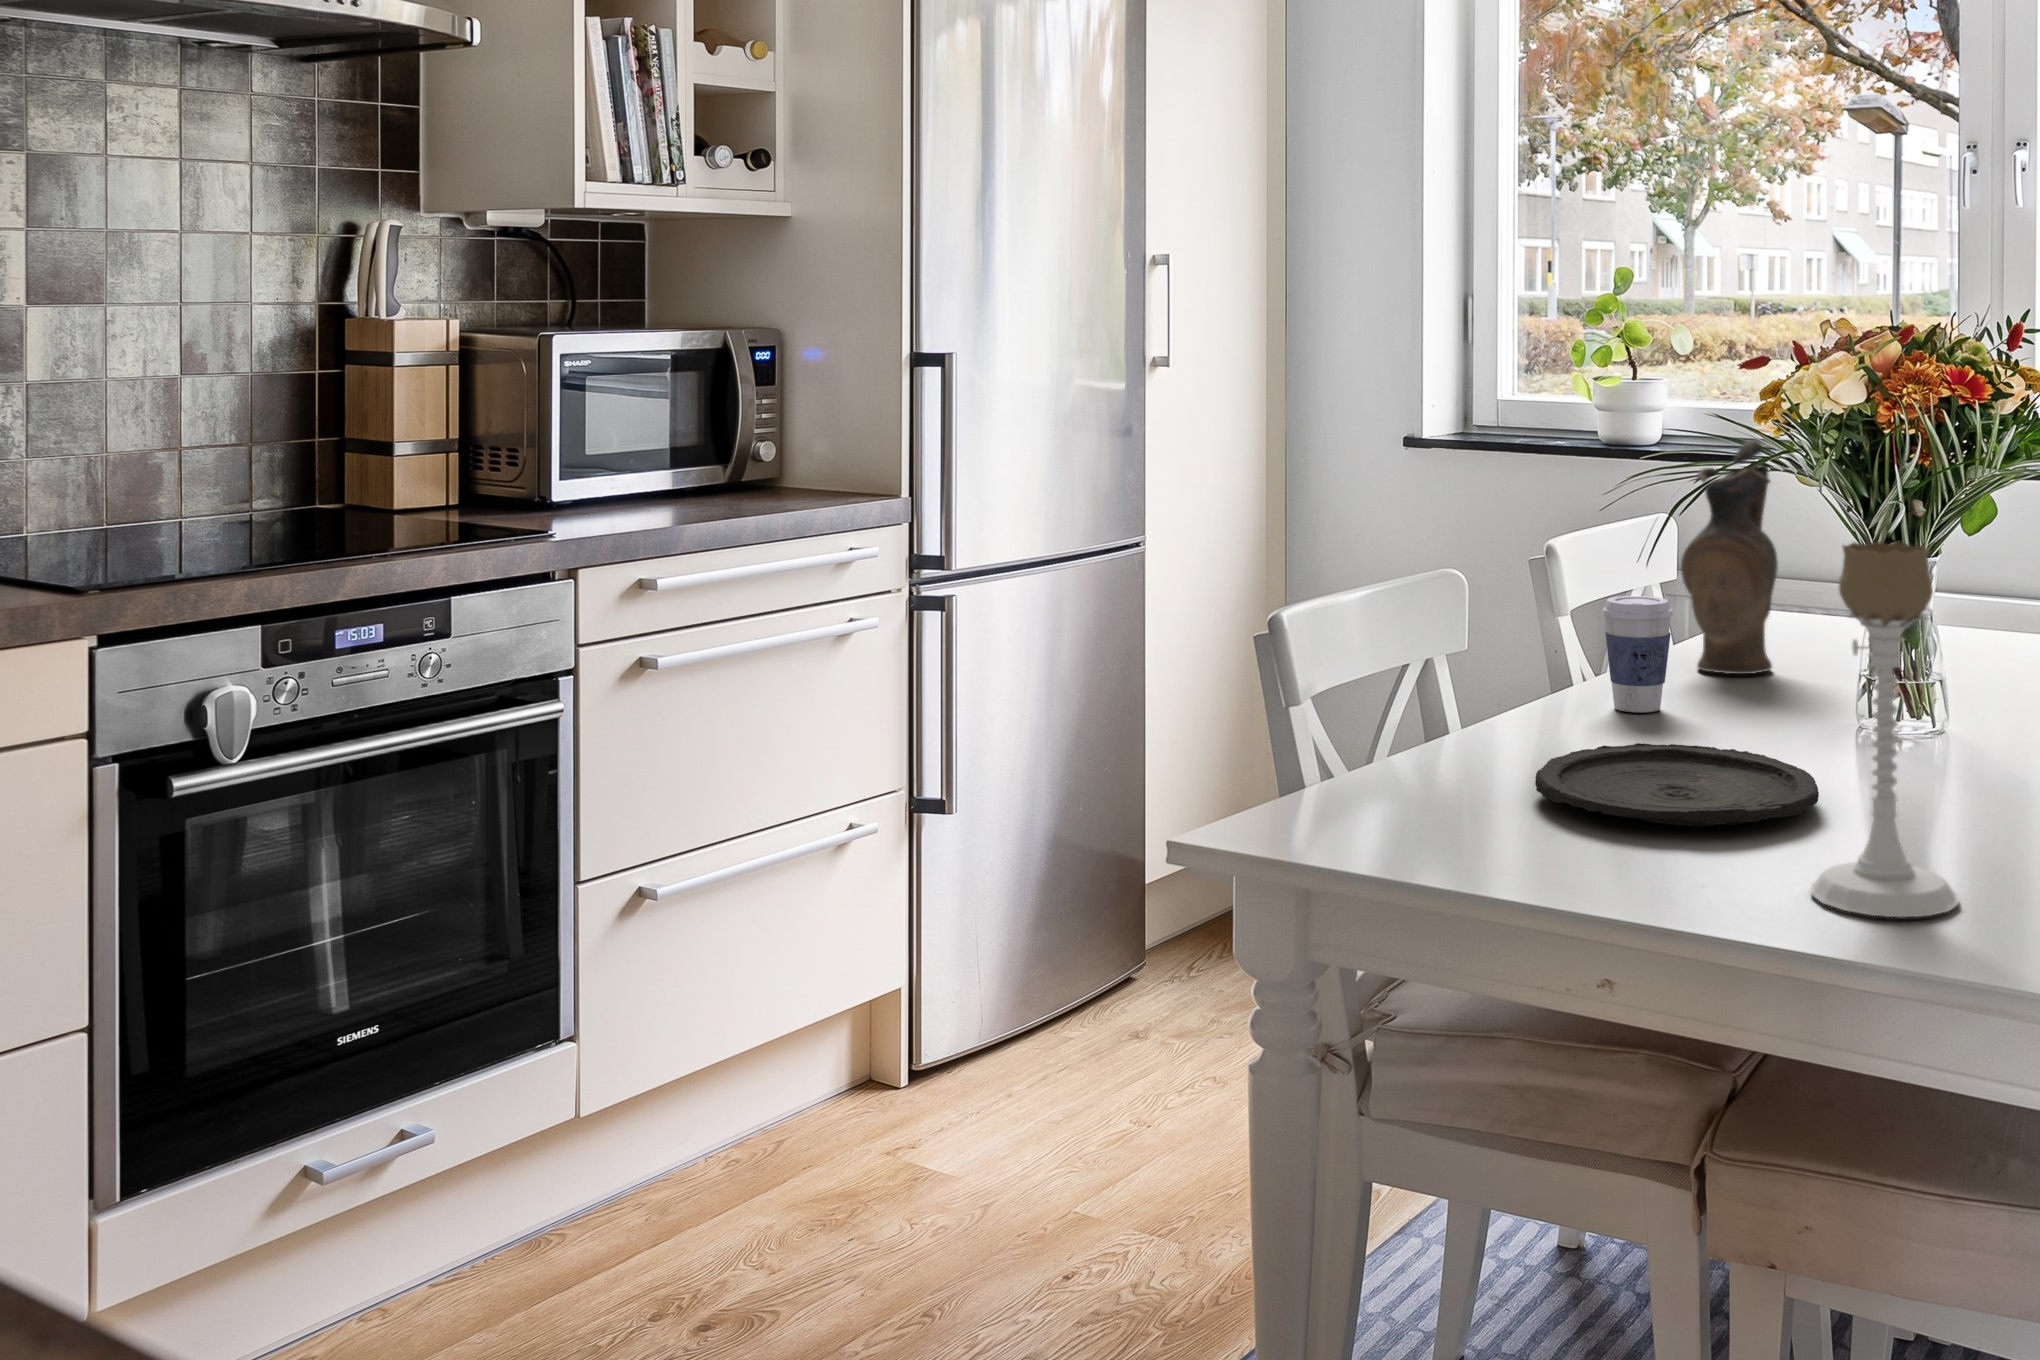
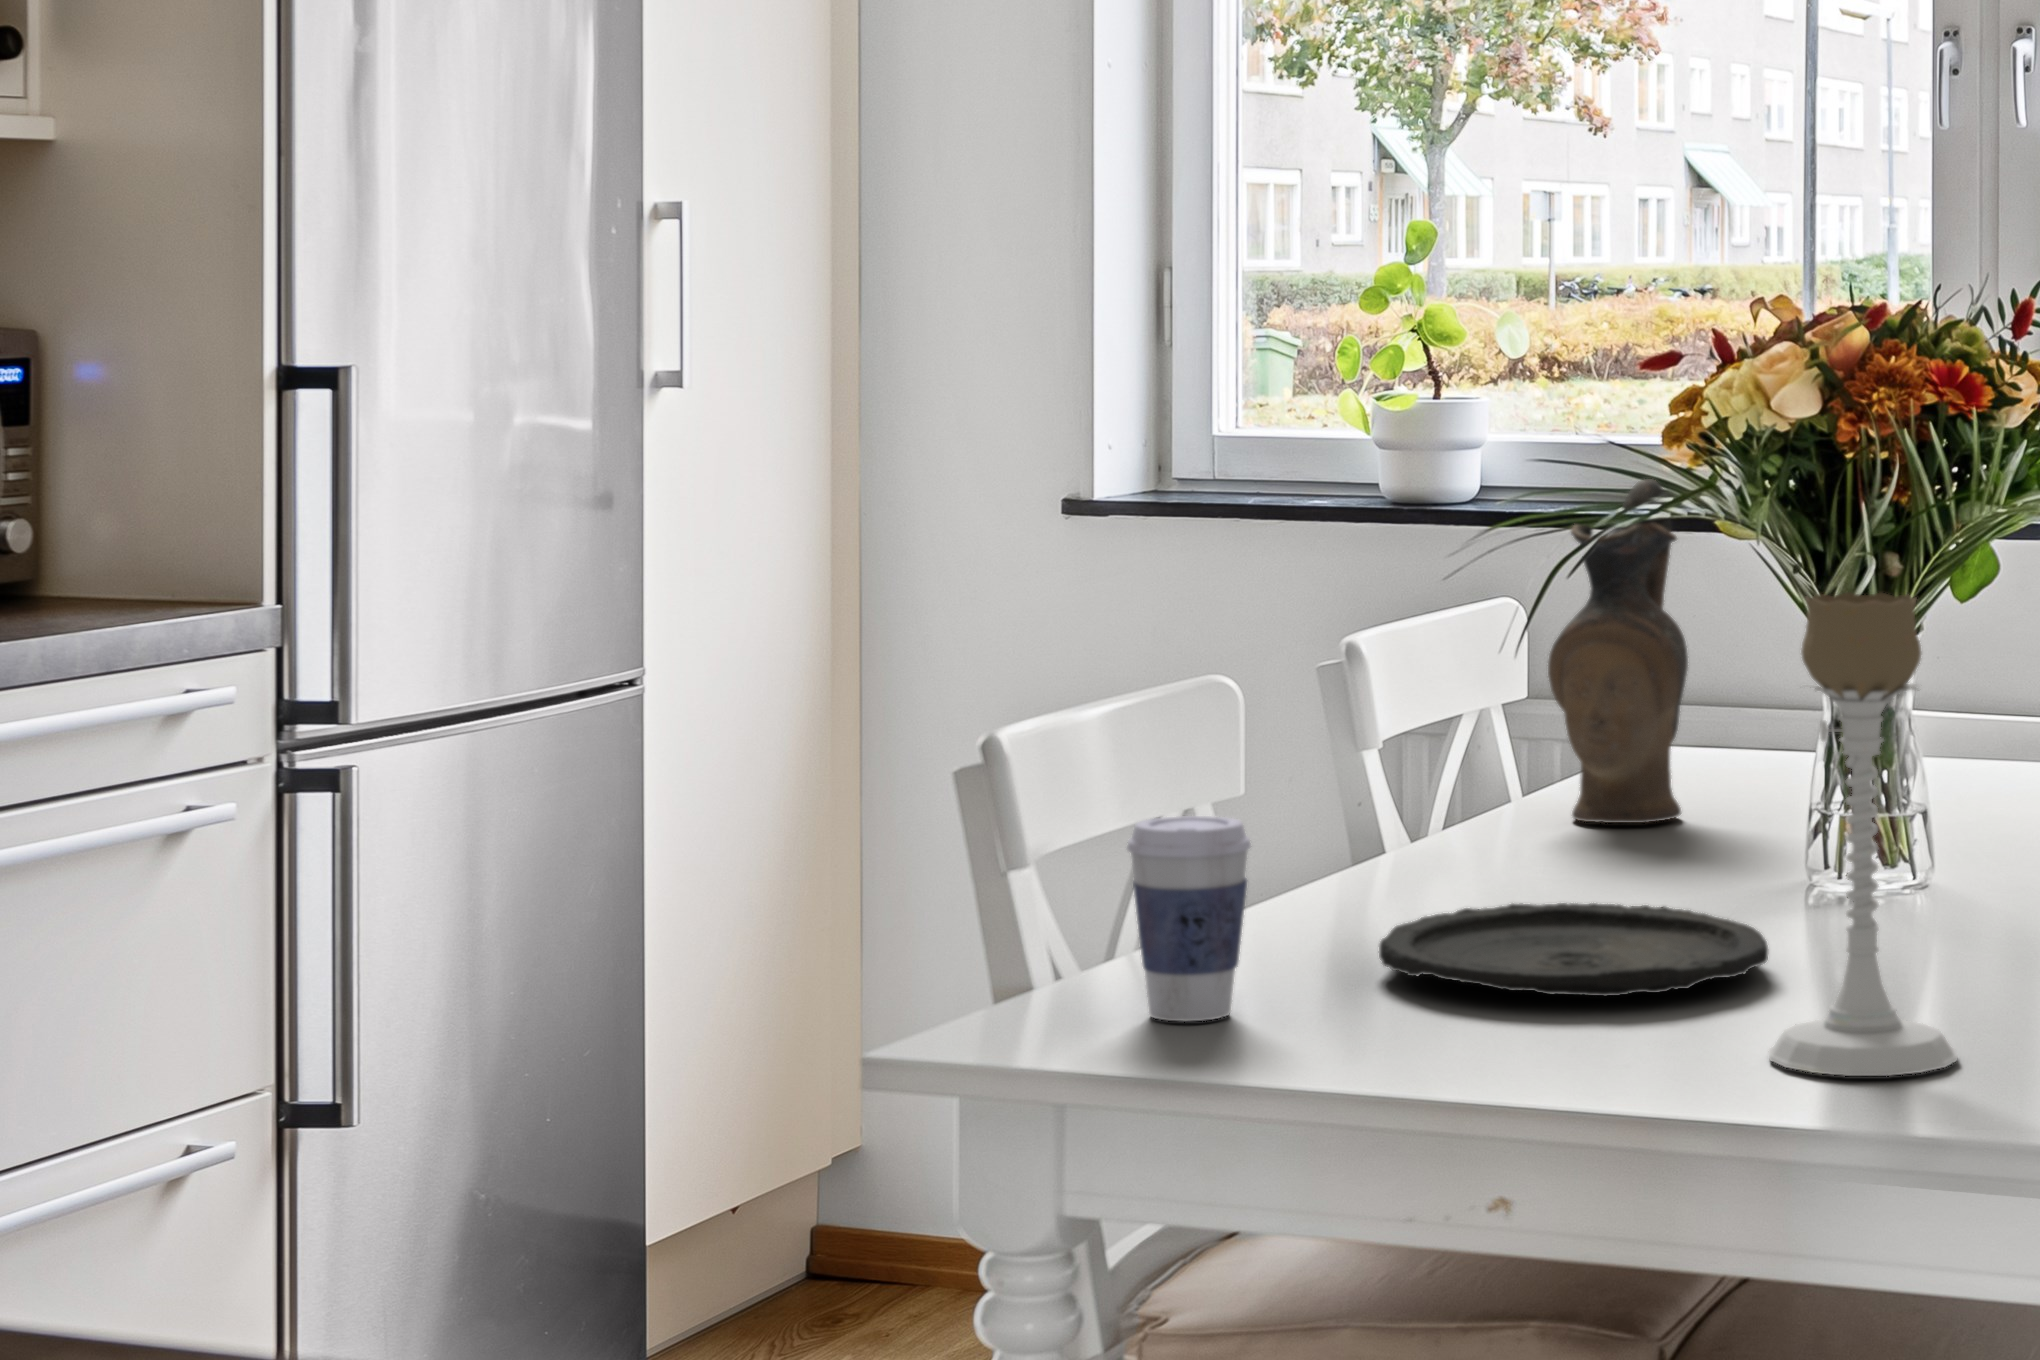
coffee cup: present [1602,596,1673,712] -> present [1127,816,1251,1021]

